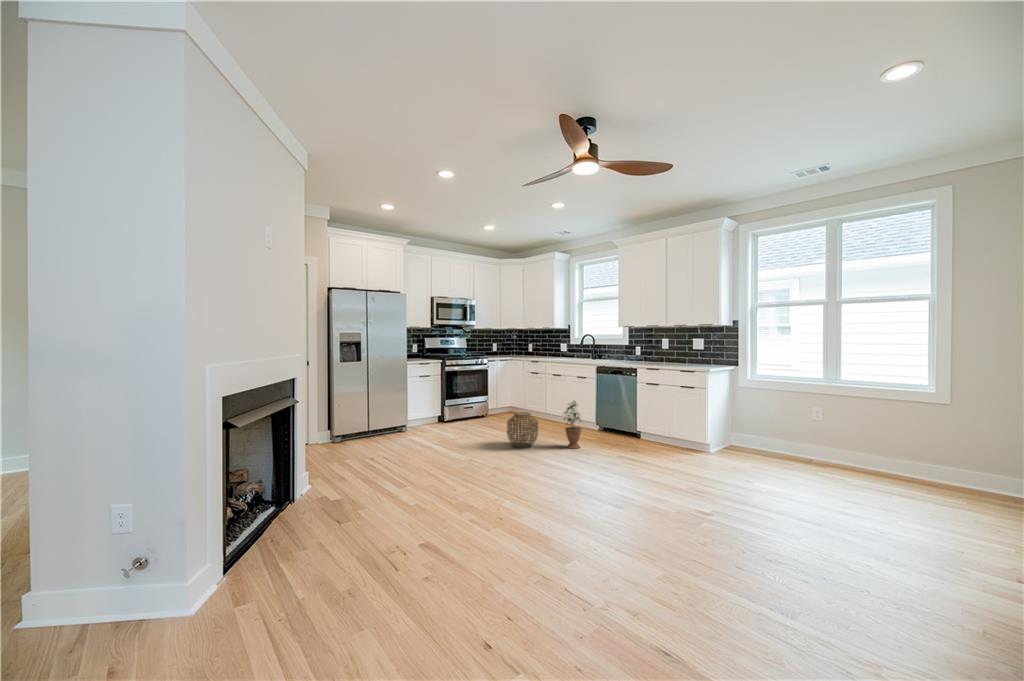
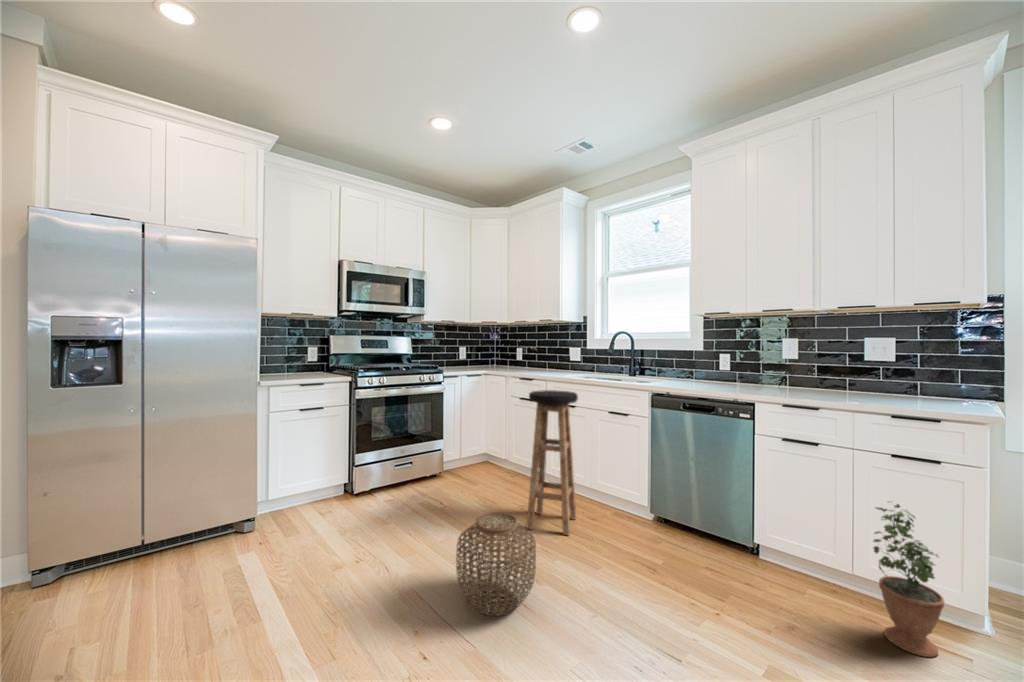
bar stool: none [535,366,560,433] -> present [527,390,578,535]
potted plant: present [564,401,582,449] -> present [873,504,944,657]

